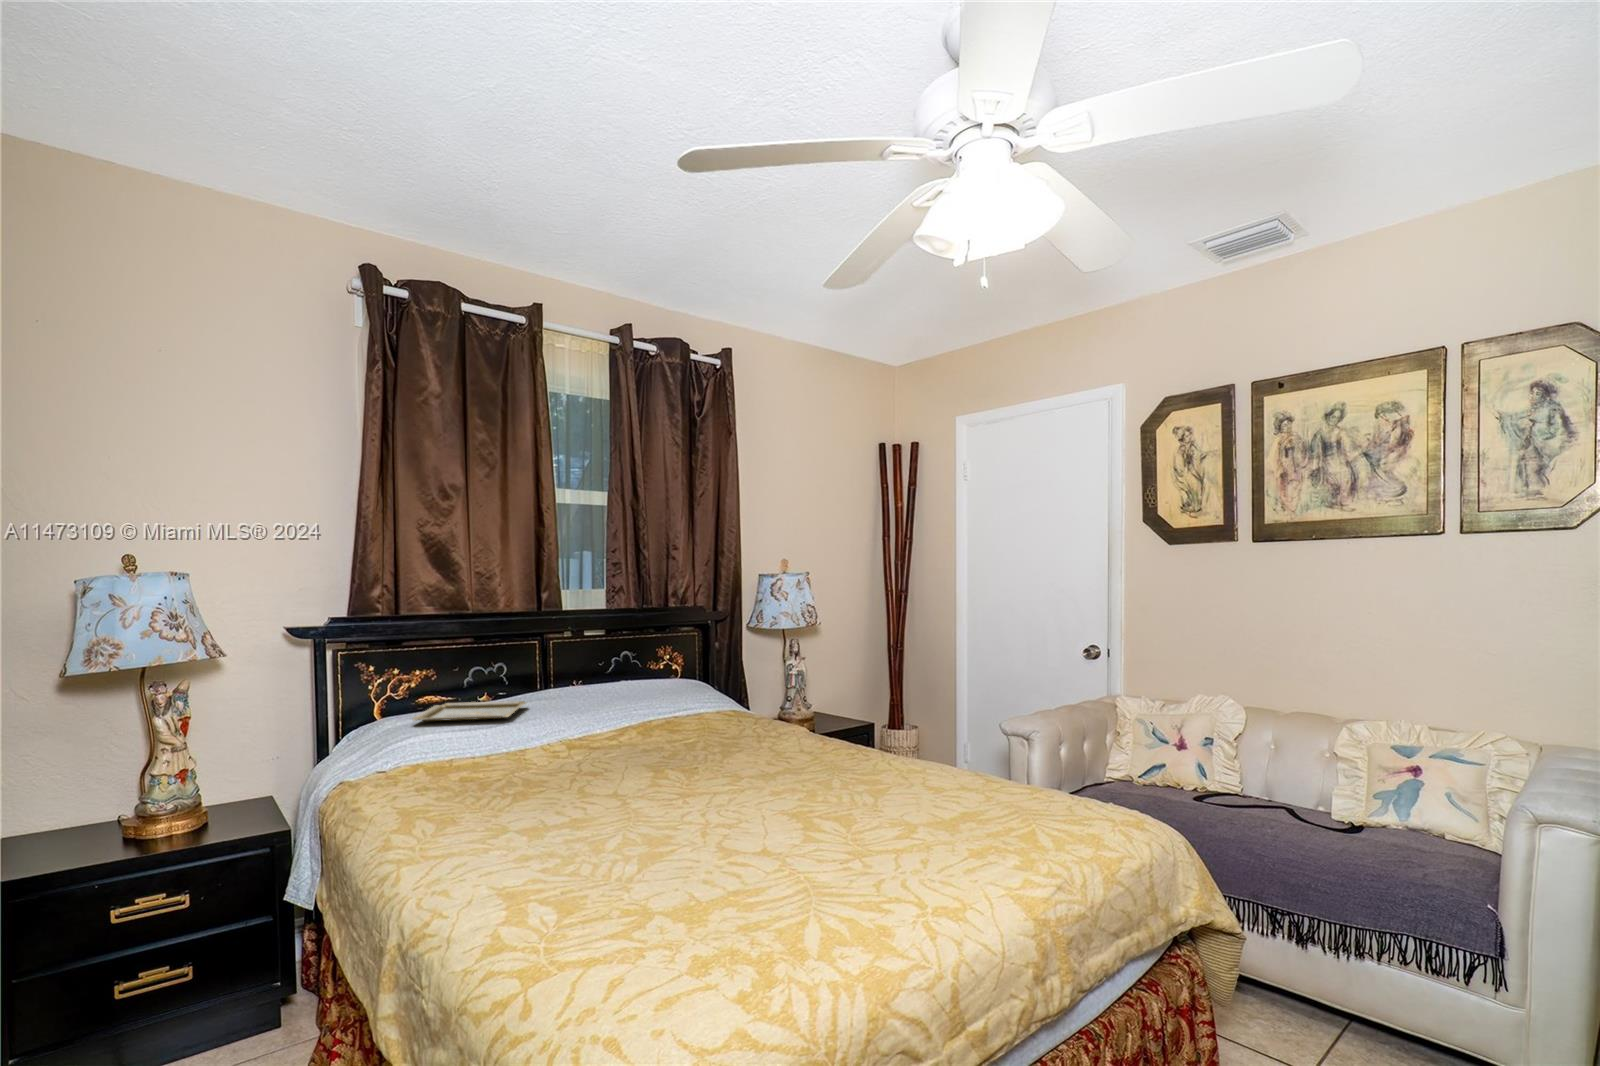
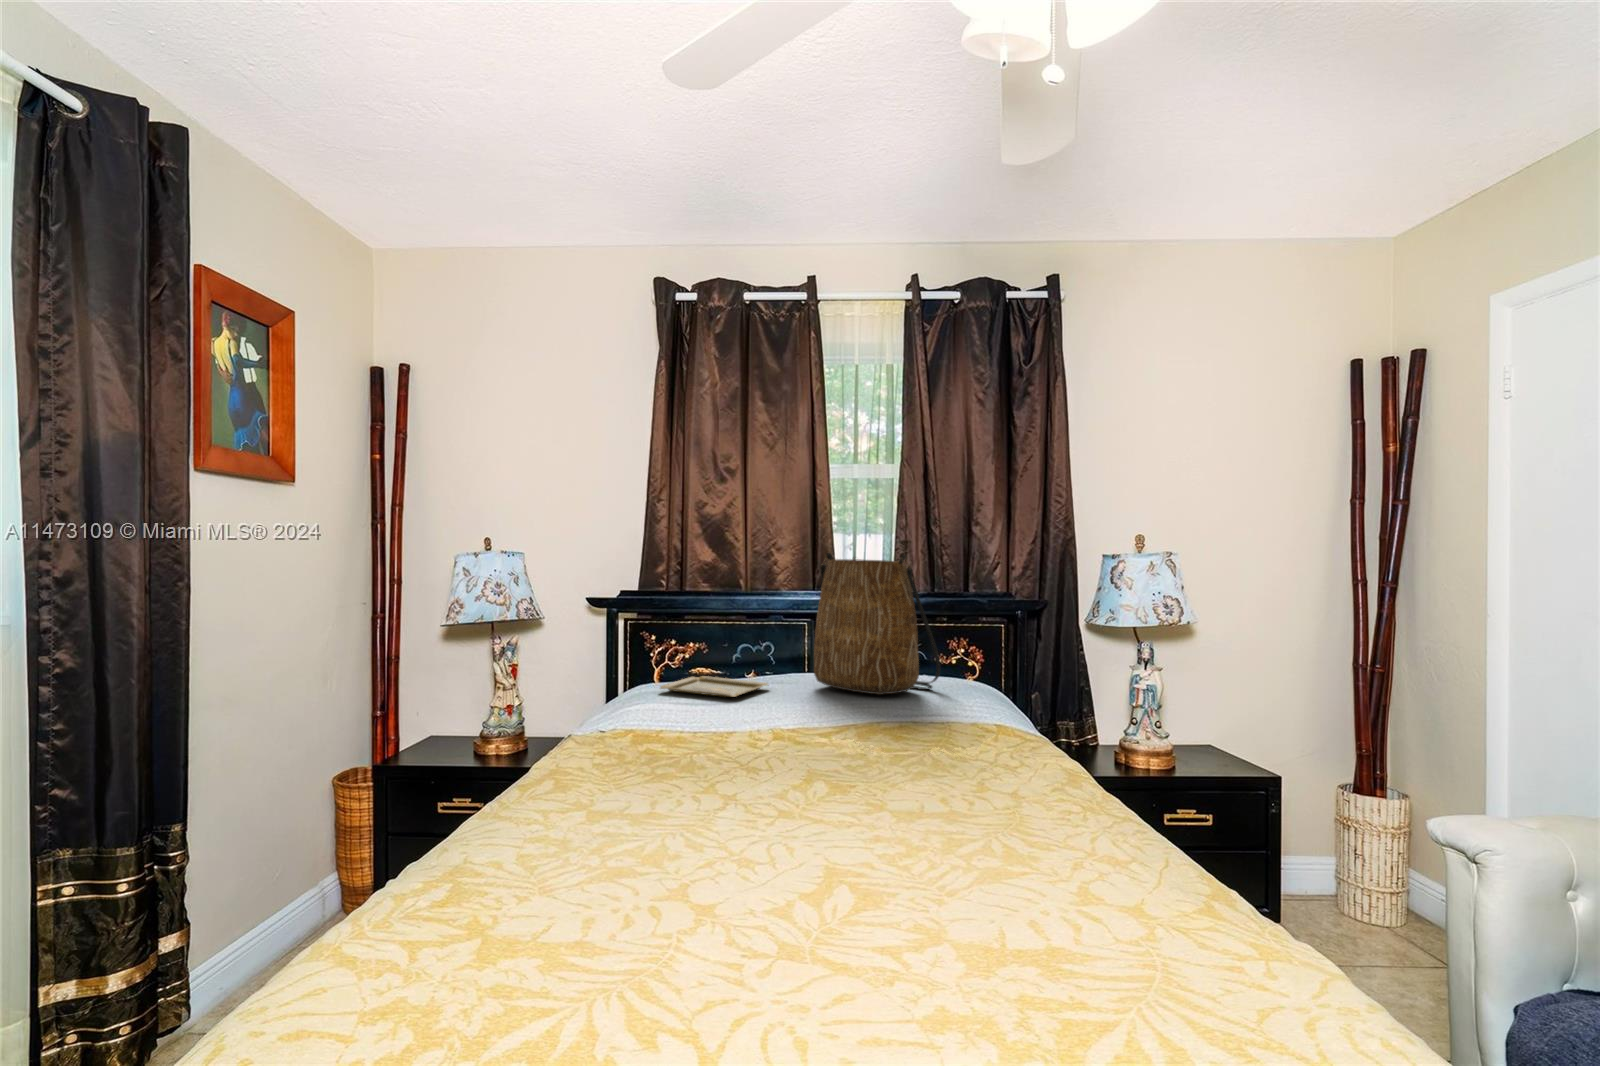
tote bag: none [566,579,680,698] -> present [814,553,940,695]

